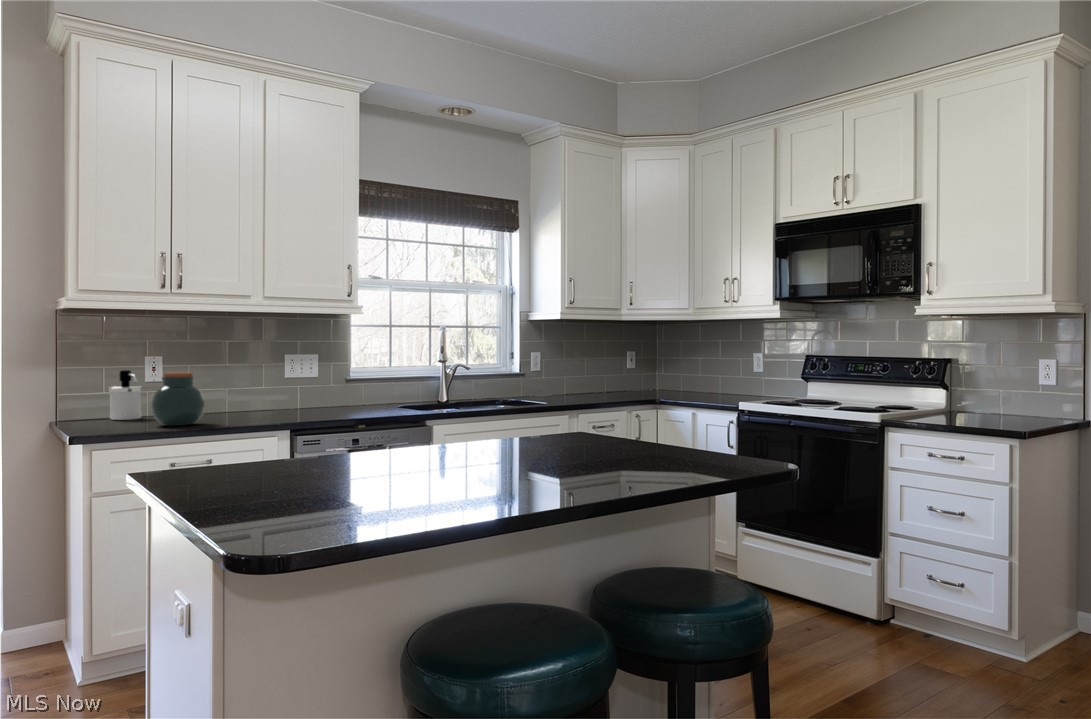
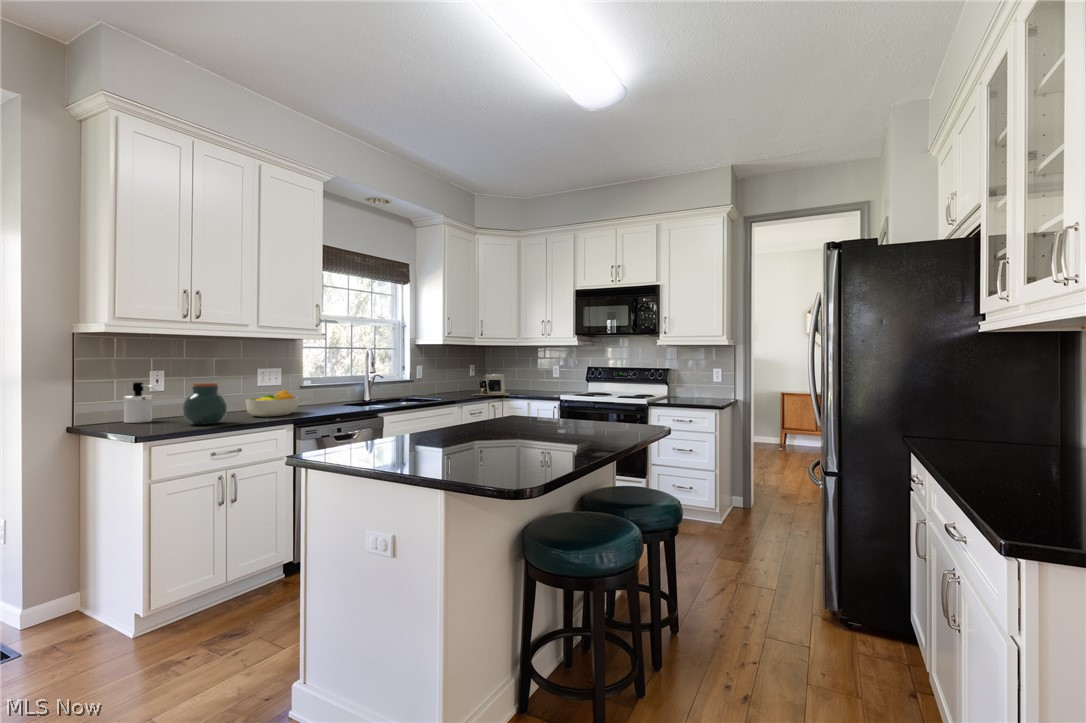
coffee maker: none [603,364,665,399] -> present [472,373,510,396]
fruit bowl: none [243,383,317,419] -> present [246,390,298,417]

